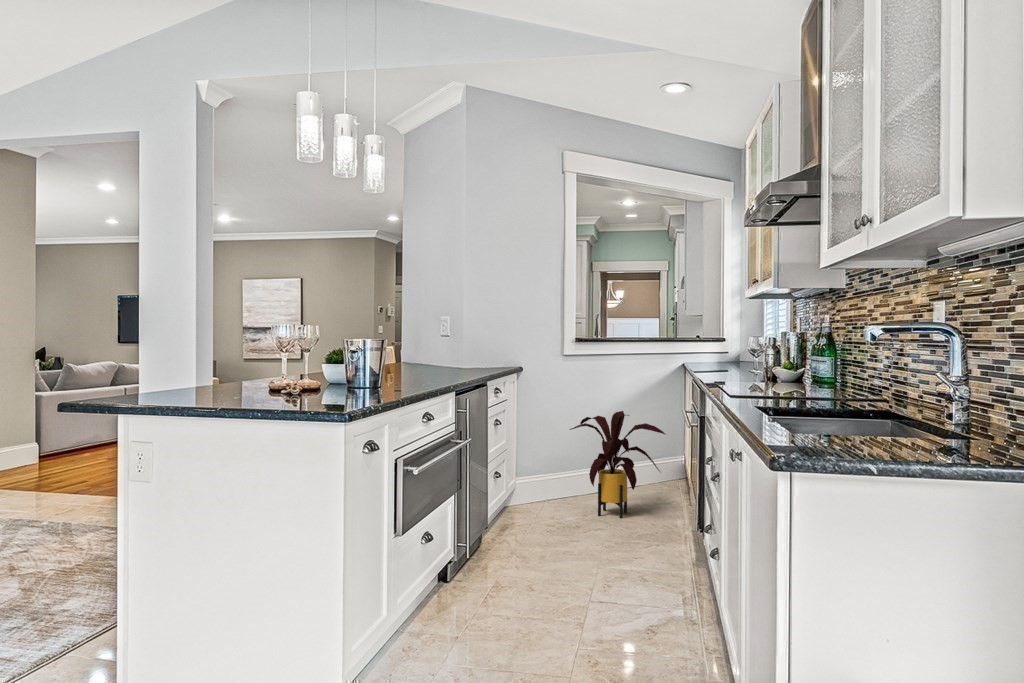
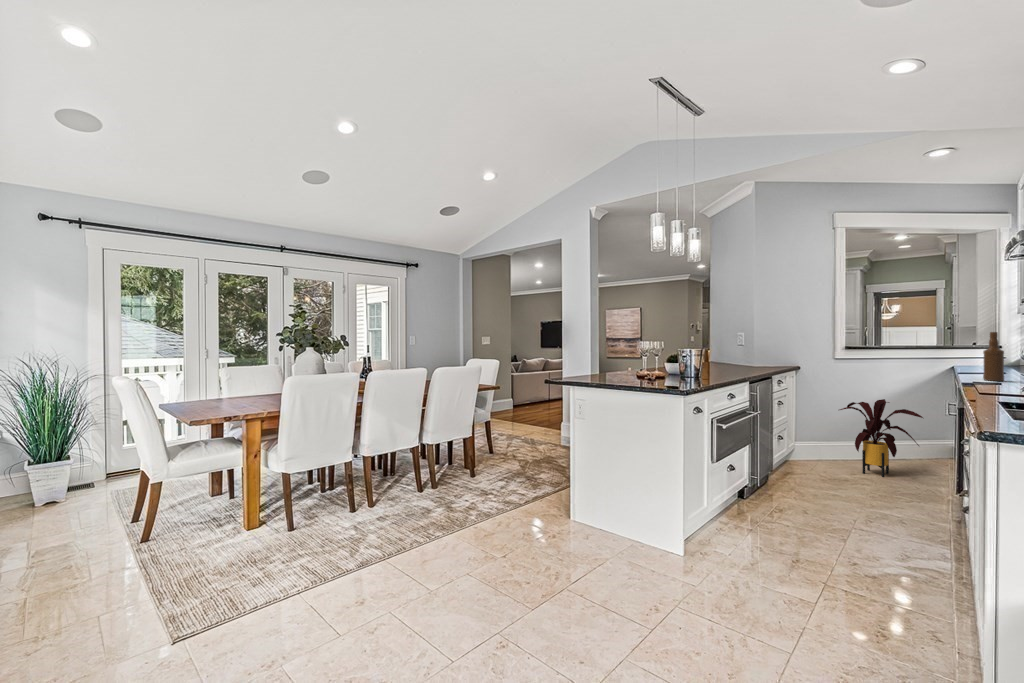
bottle: none [728,319,749,382] -> present [983,332,1004,381]

